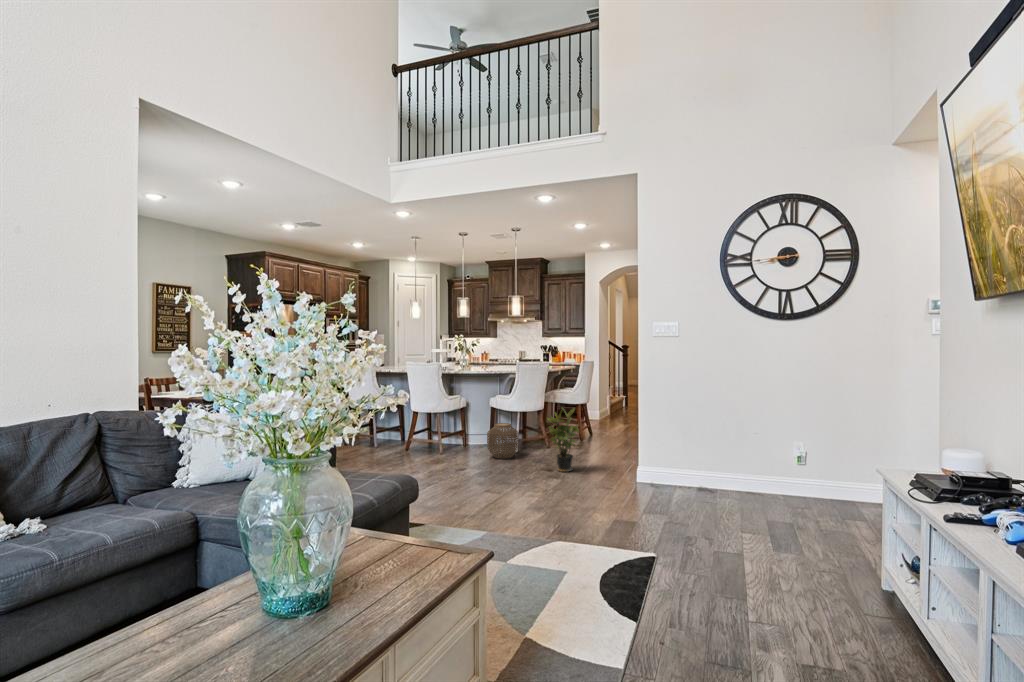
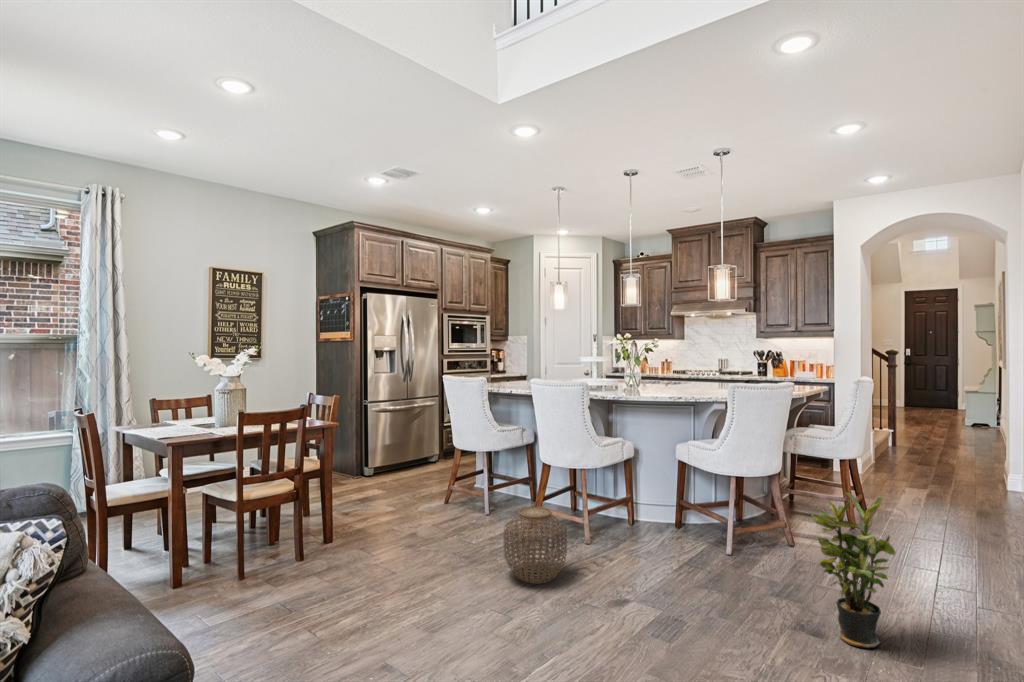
woven basket: present [487,423,519,459] -> present [504,507,567,584]

